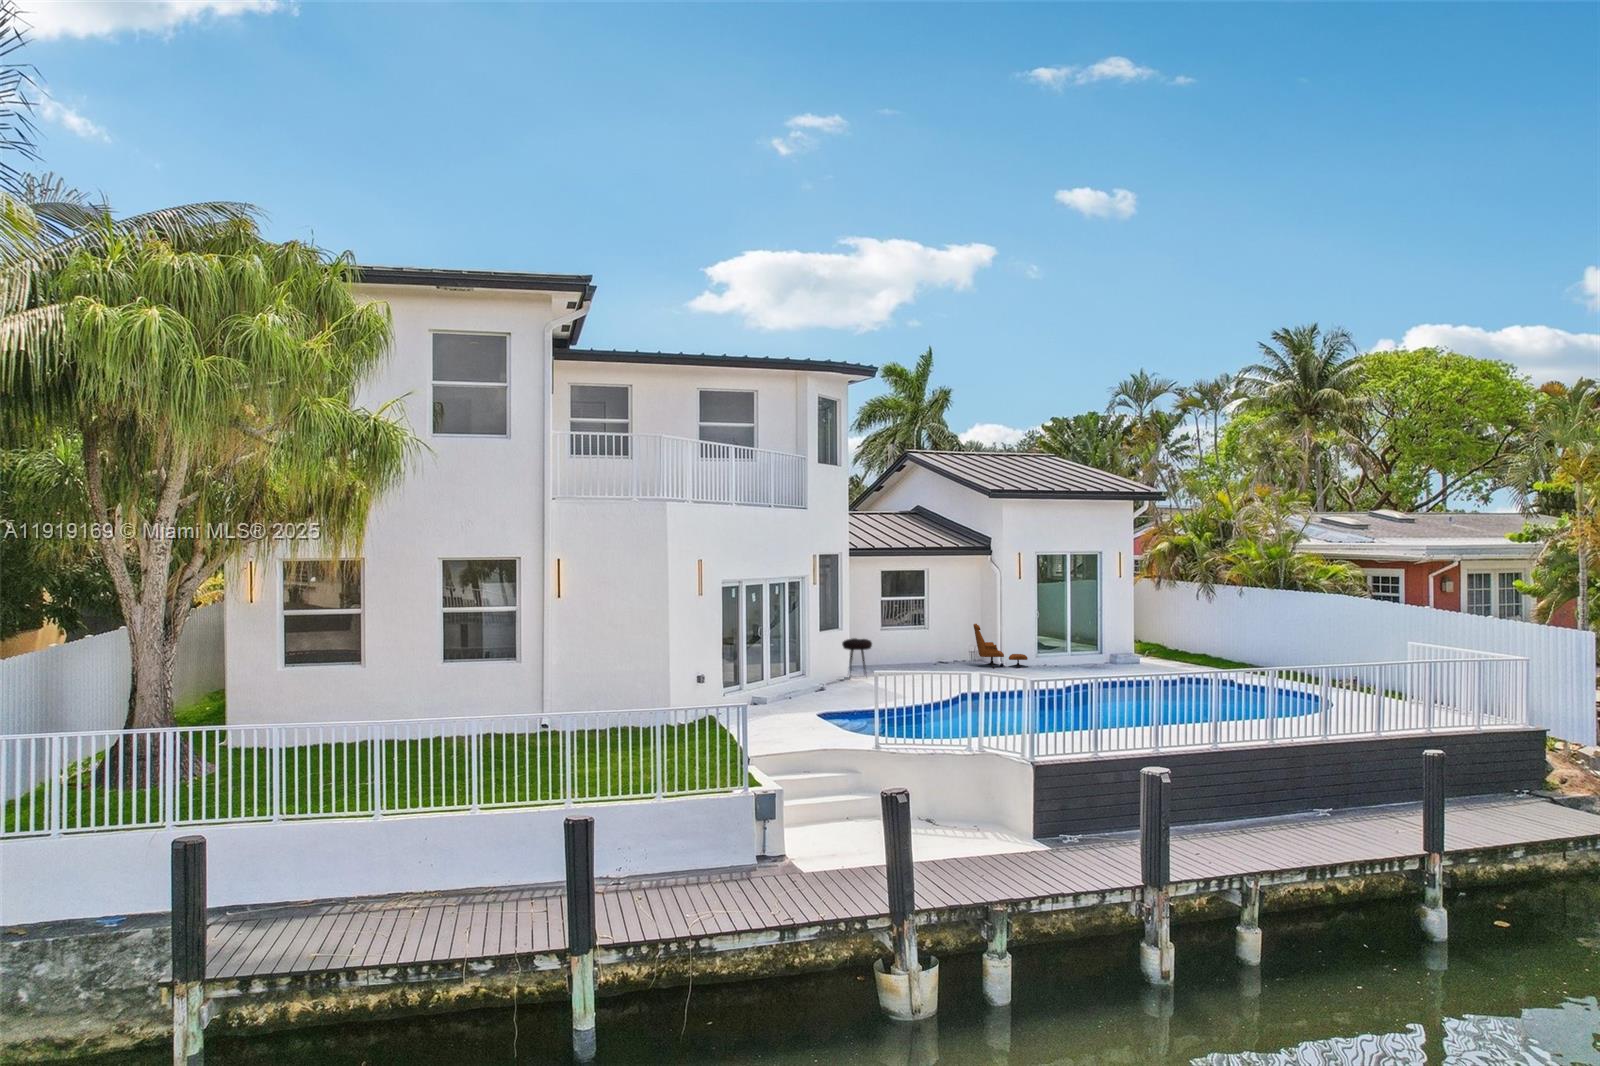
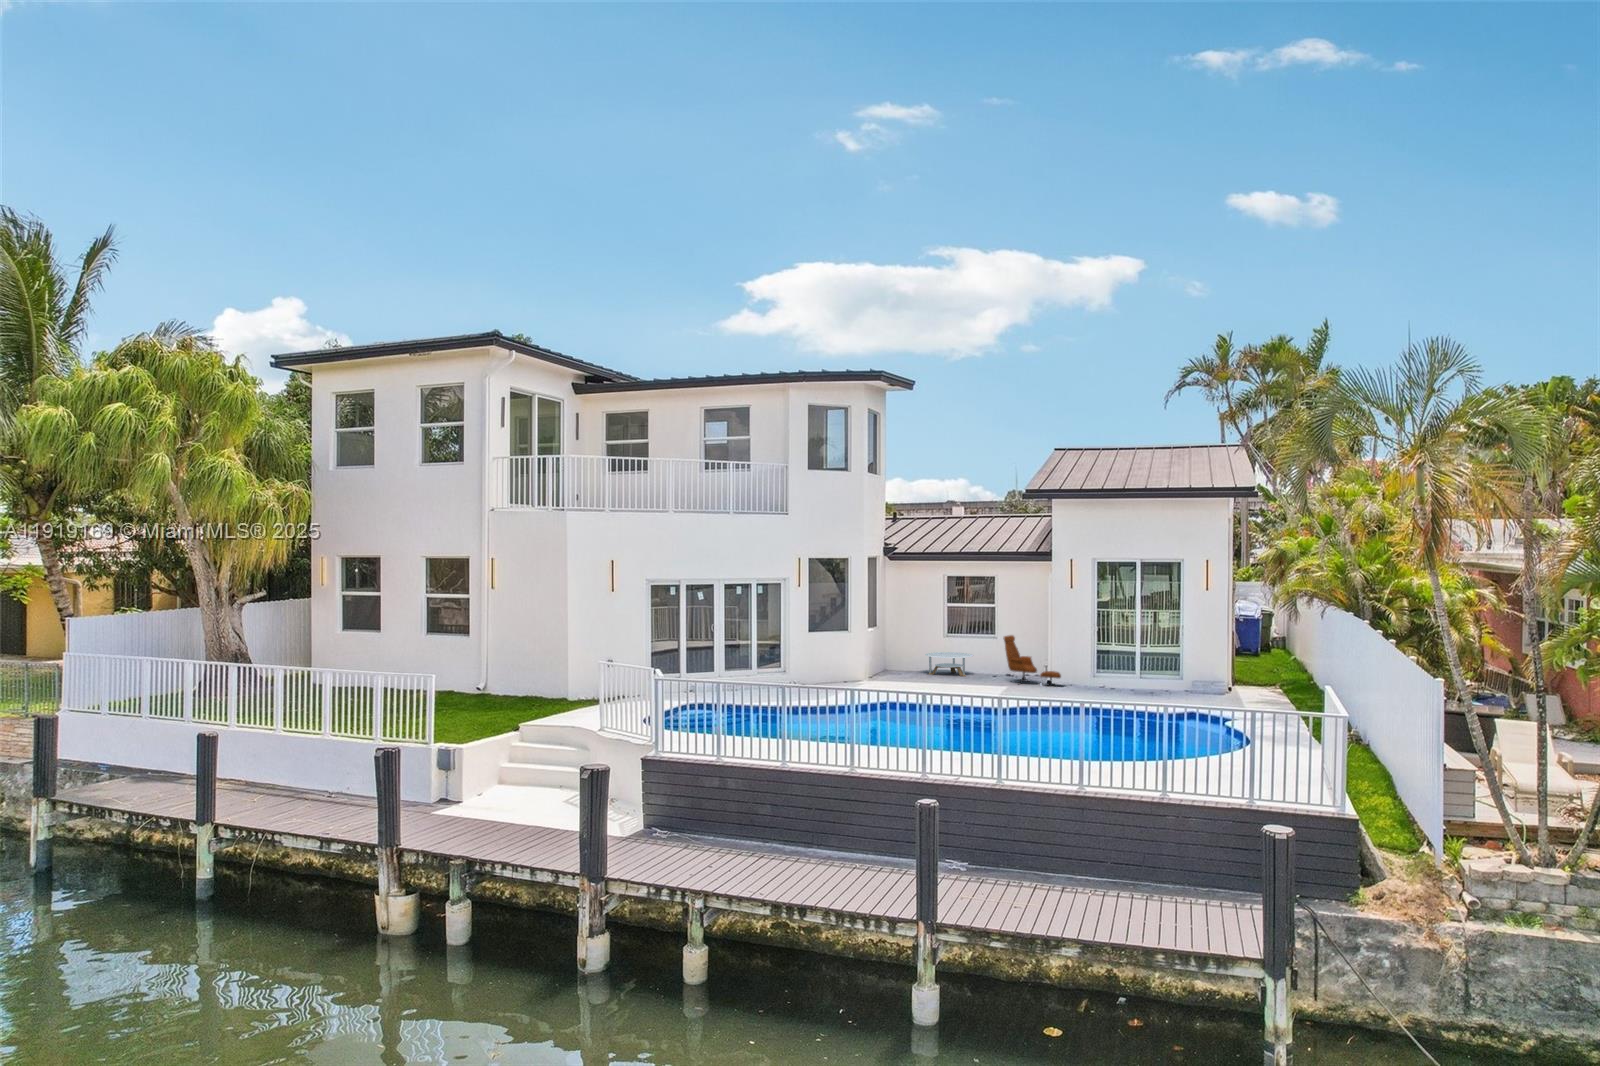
stool: present [842,638,872,674] -> none [835,640,864,680]
round table: none [882,644,928,667] -> present [925,652,973,677]

